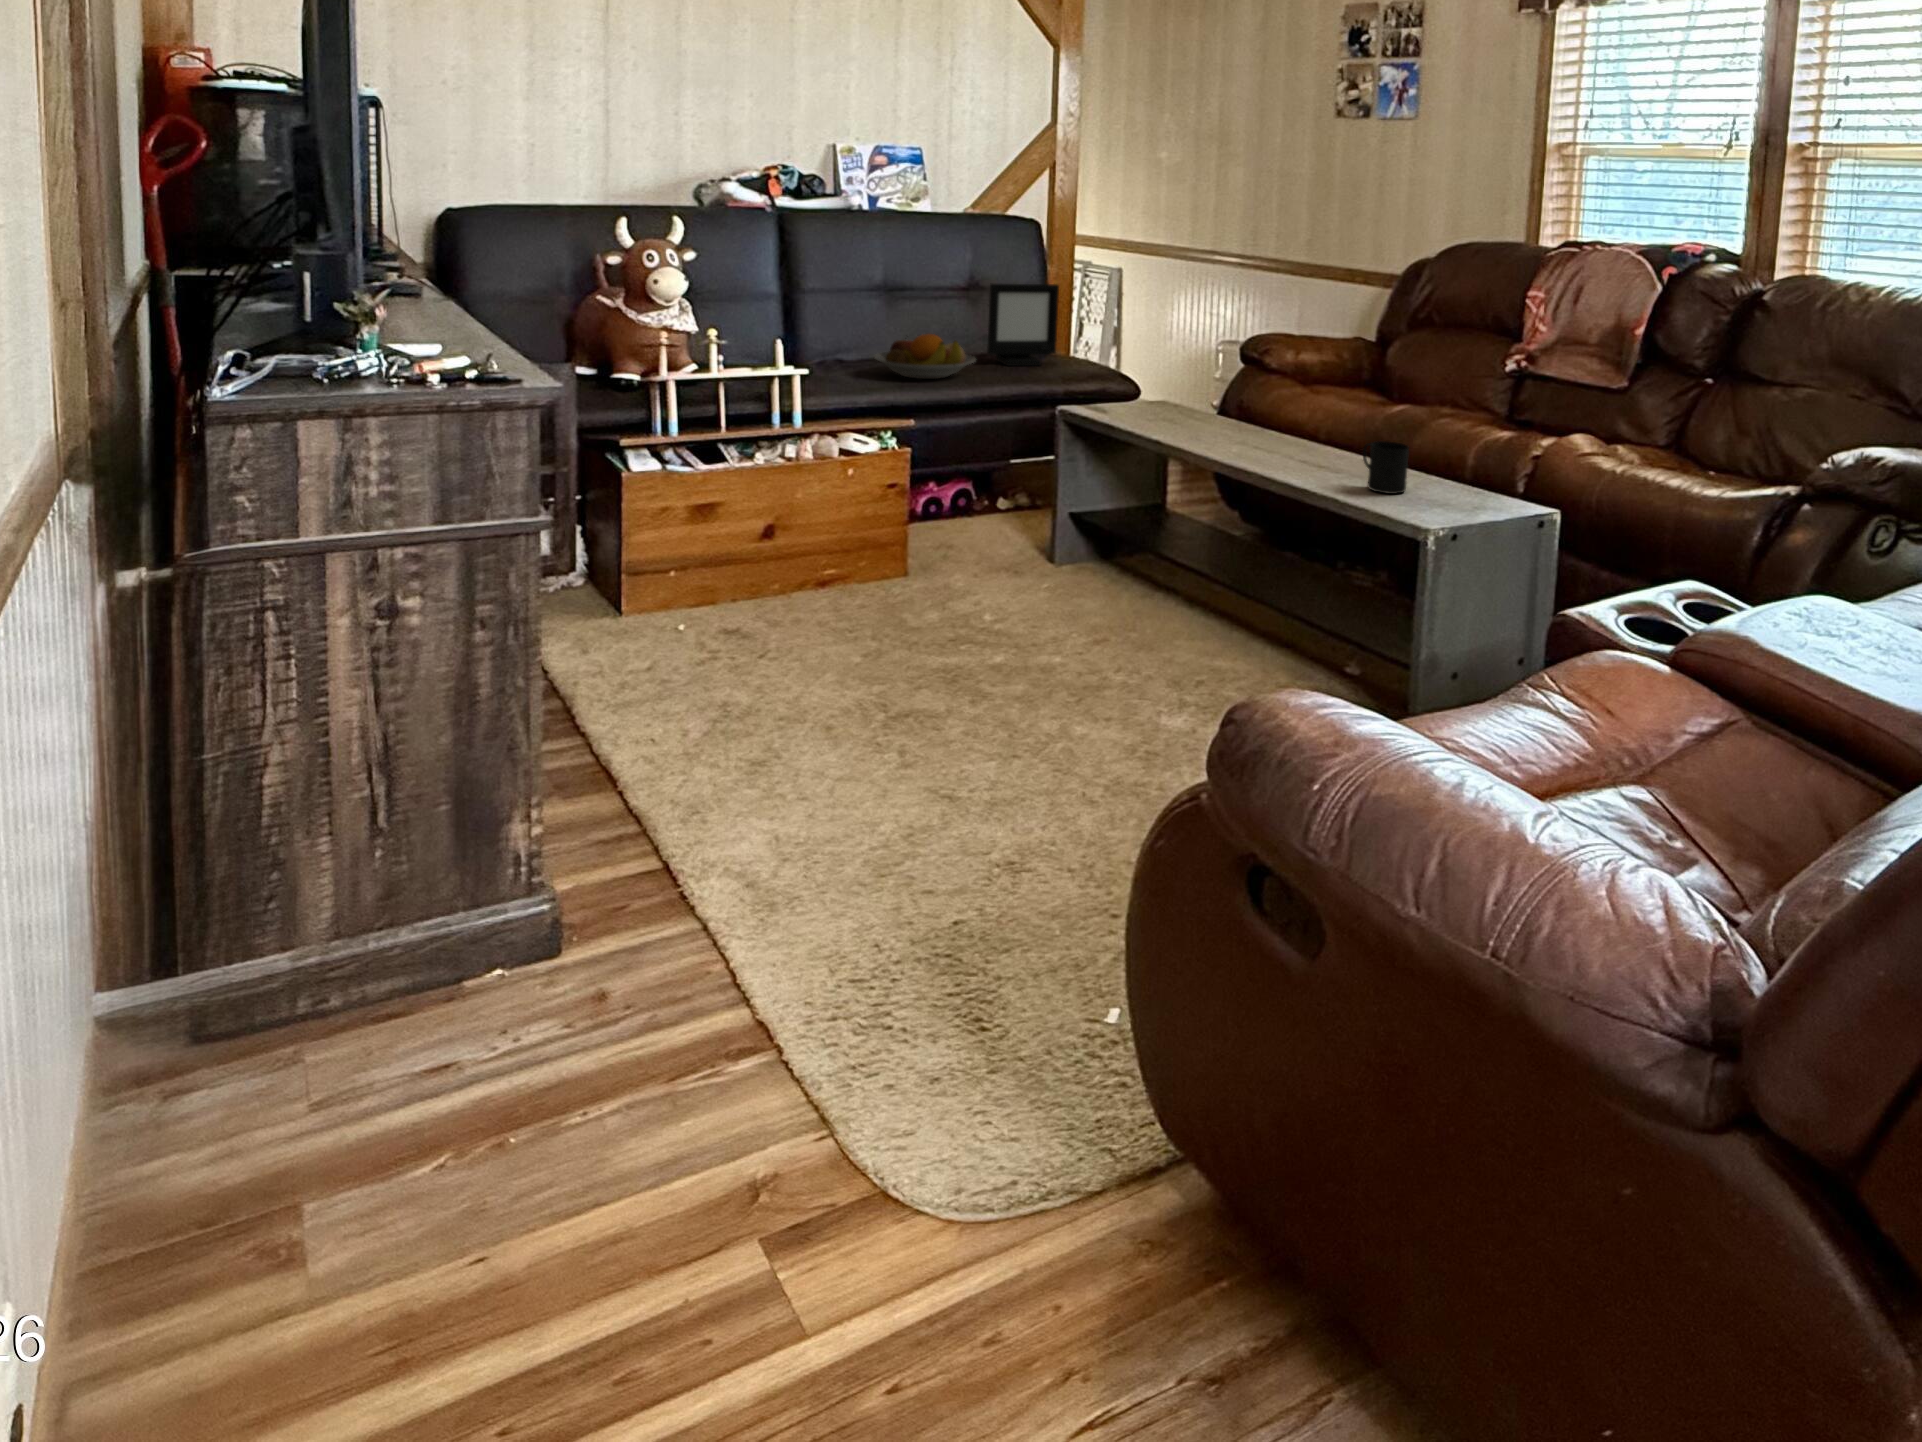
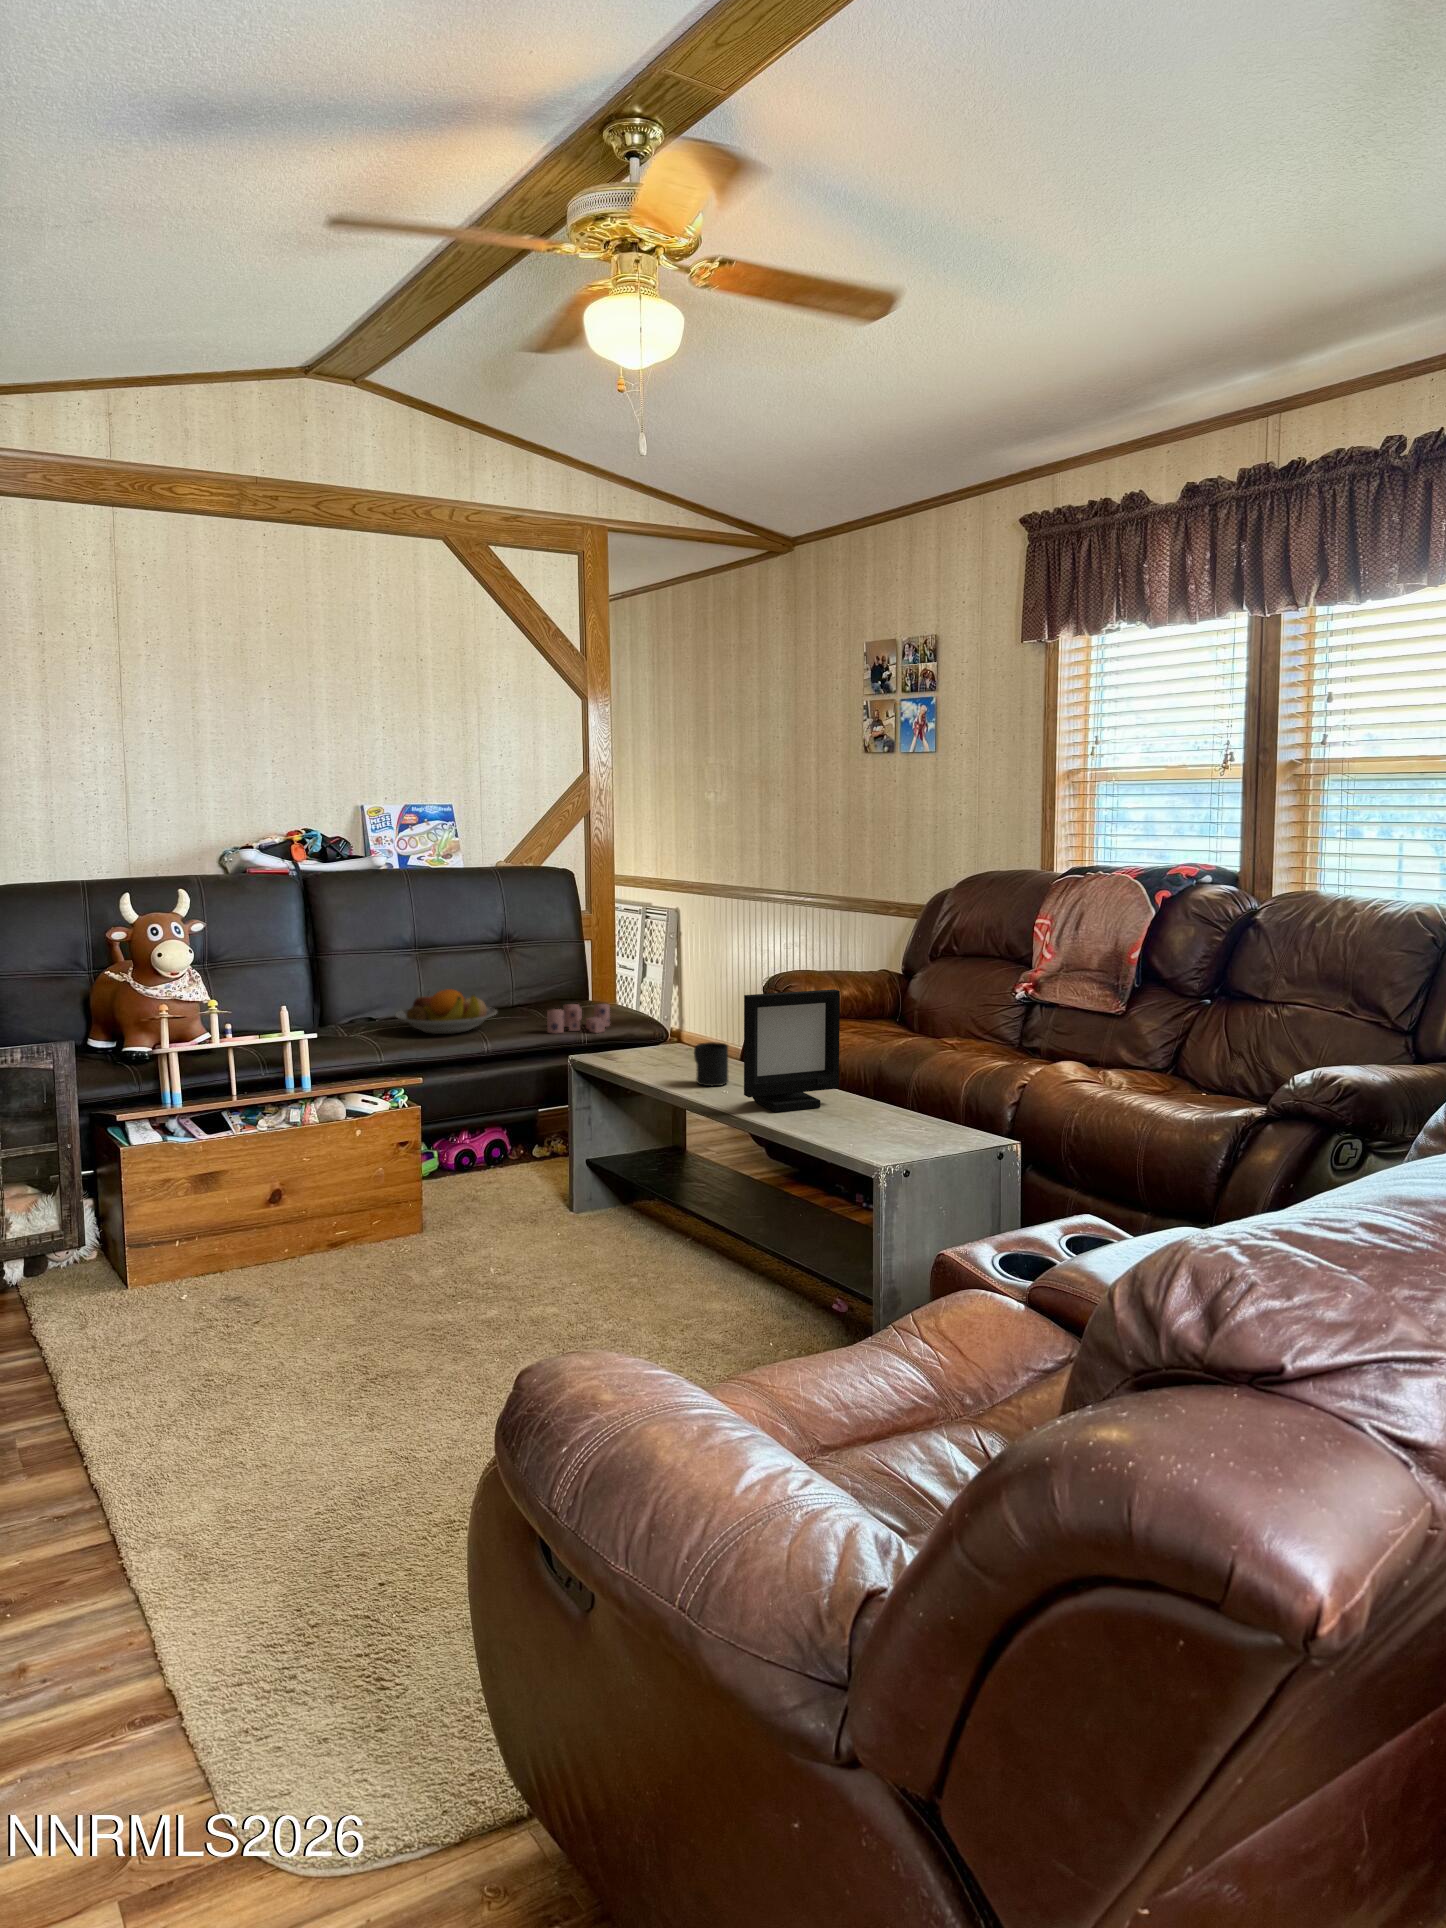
picture frame: present [987,284,1059,366] -> present [744,989,840,1112]
candle: none [1028,355,1090,386] -> present [547,1004,610,1033]
mug: present [1363,441,1409,494] -> present [694,1042,728,1086]

